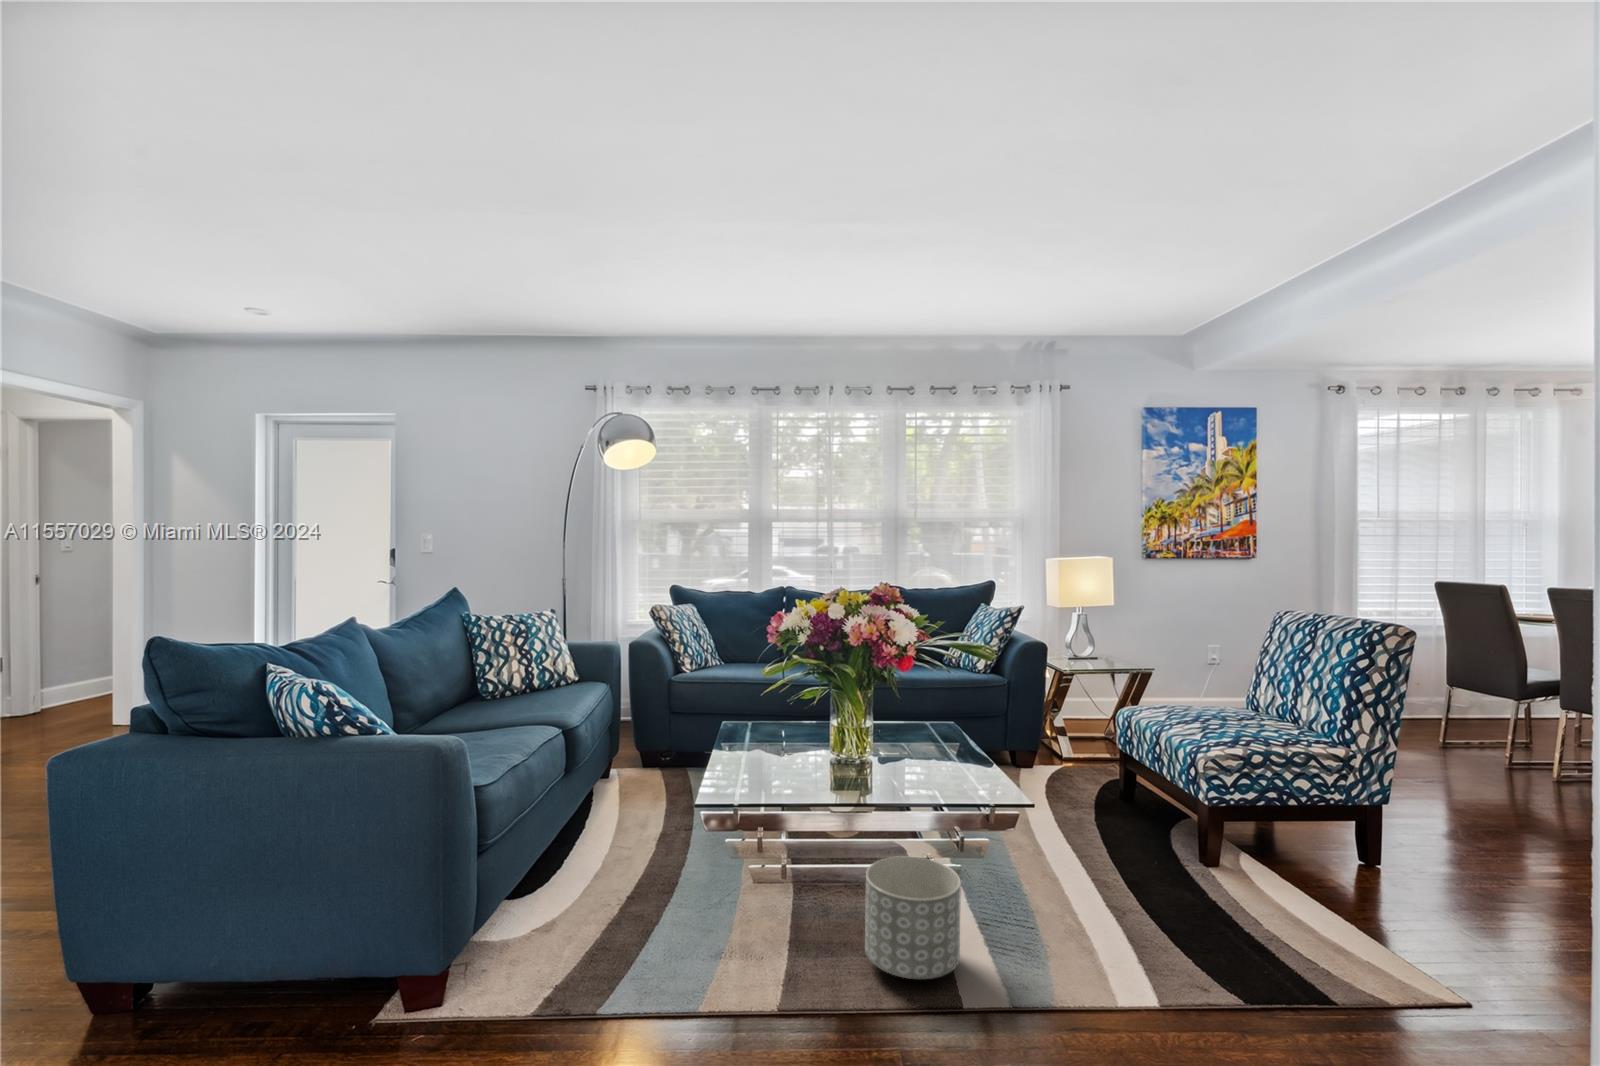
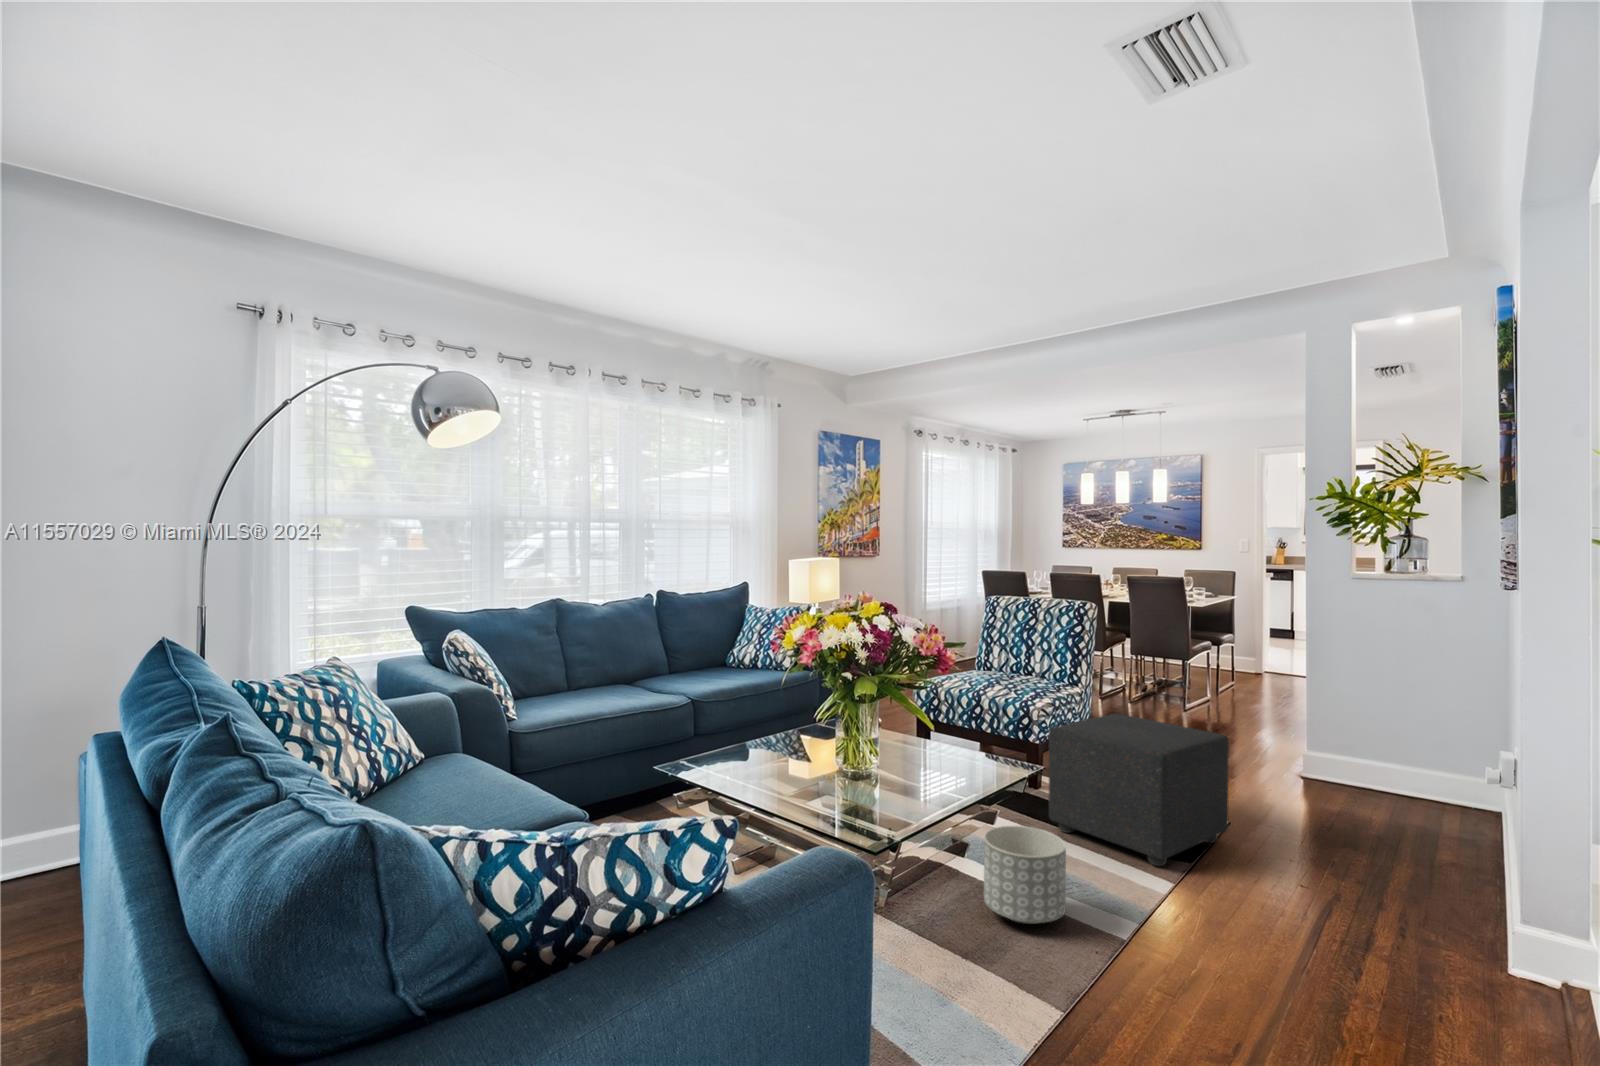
ottoman: none [1126,775,1410,1024] -> present [1049,713,1229,866]

